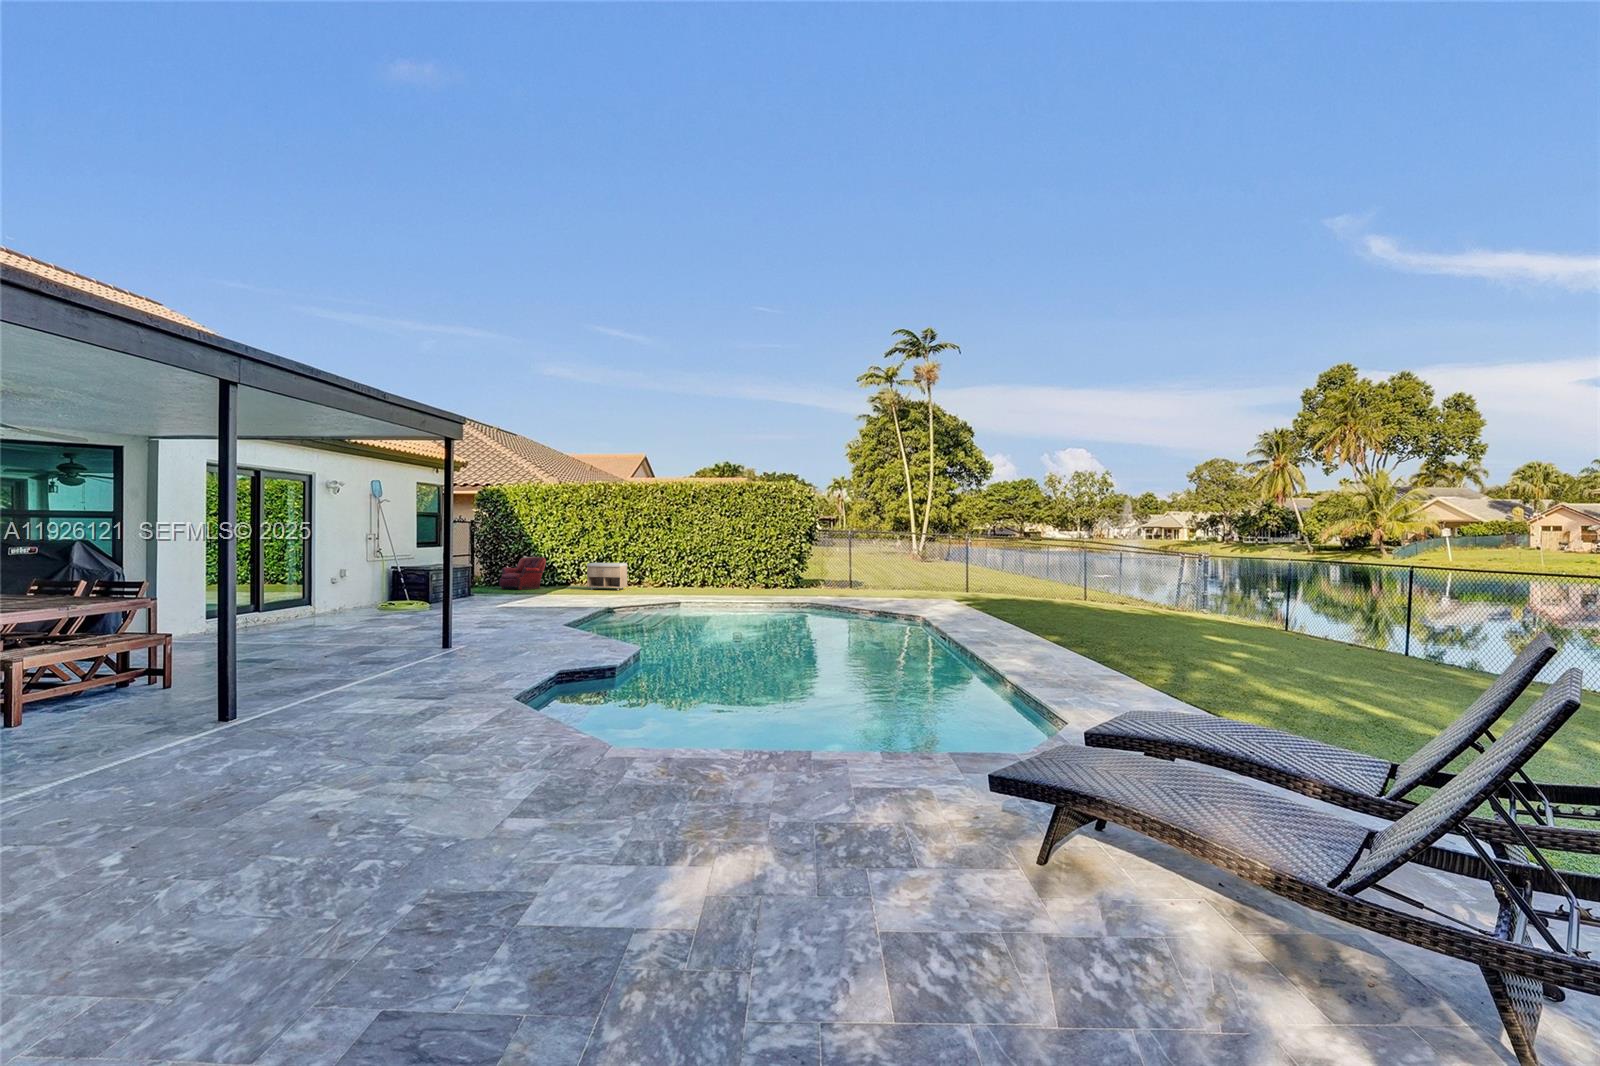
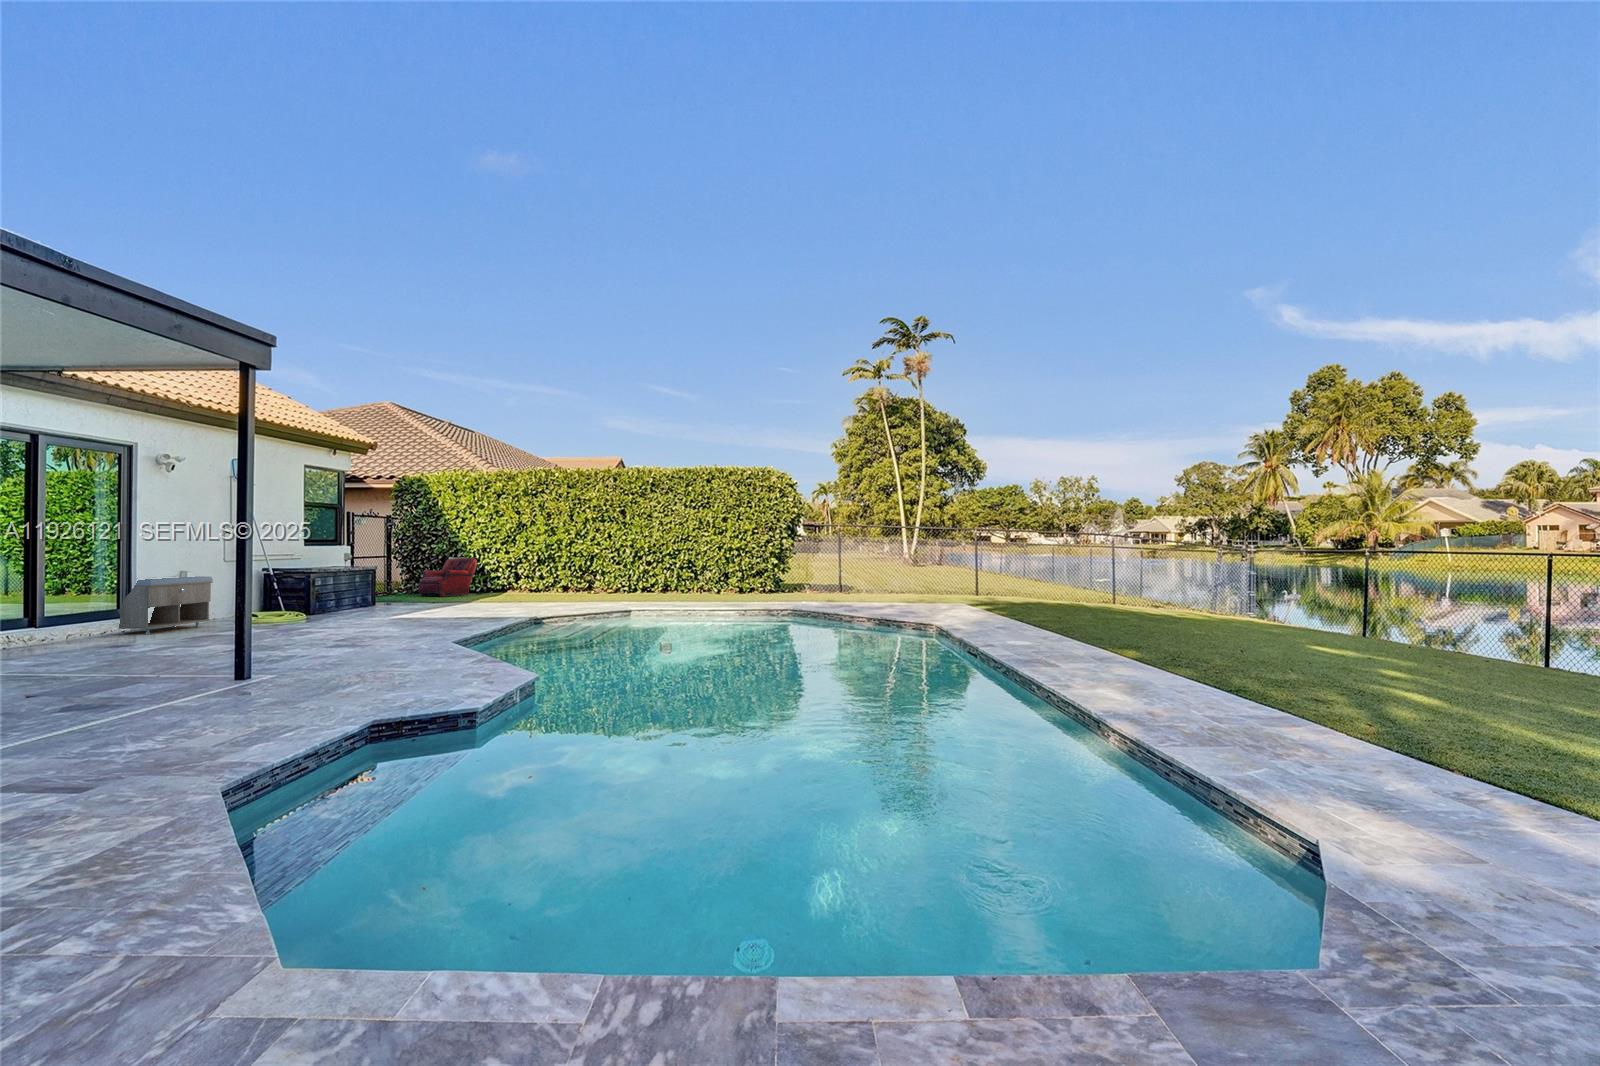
storage bench: present [587,563,627,590] -> present [118,576,213,634]

